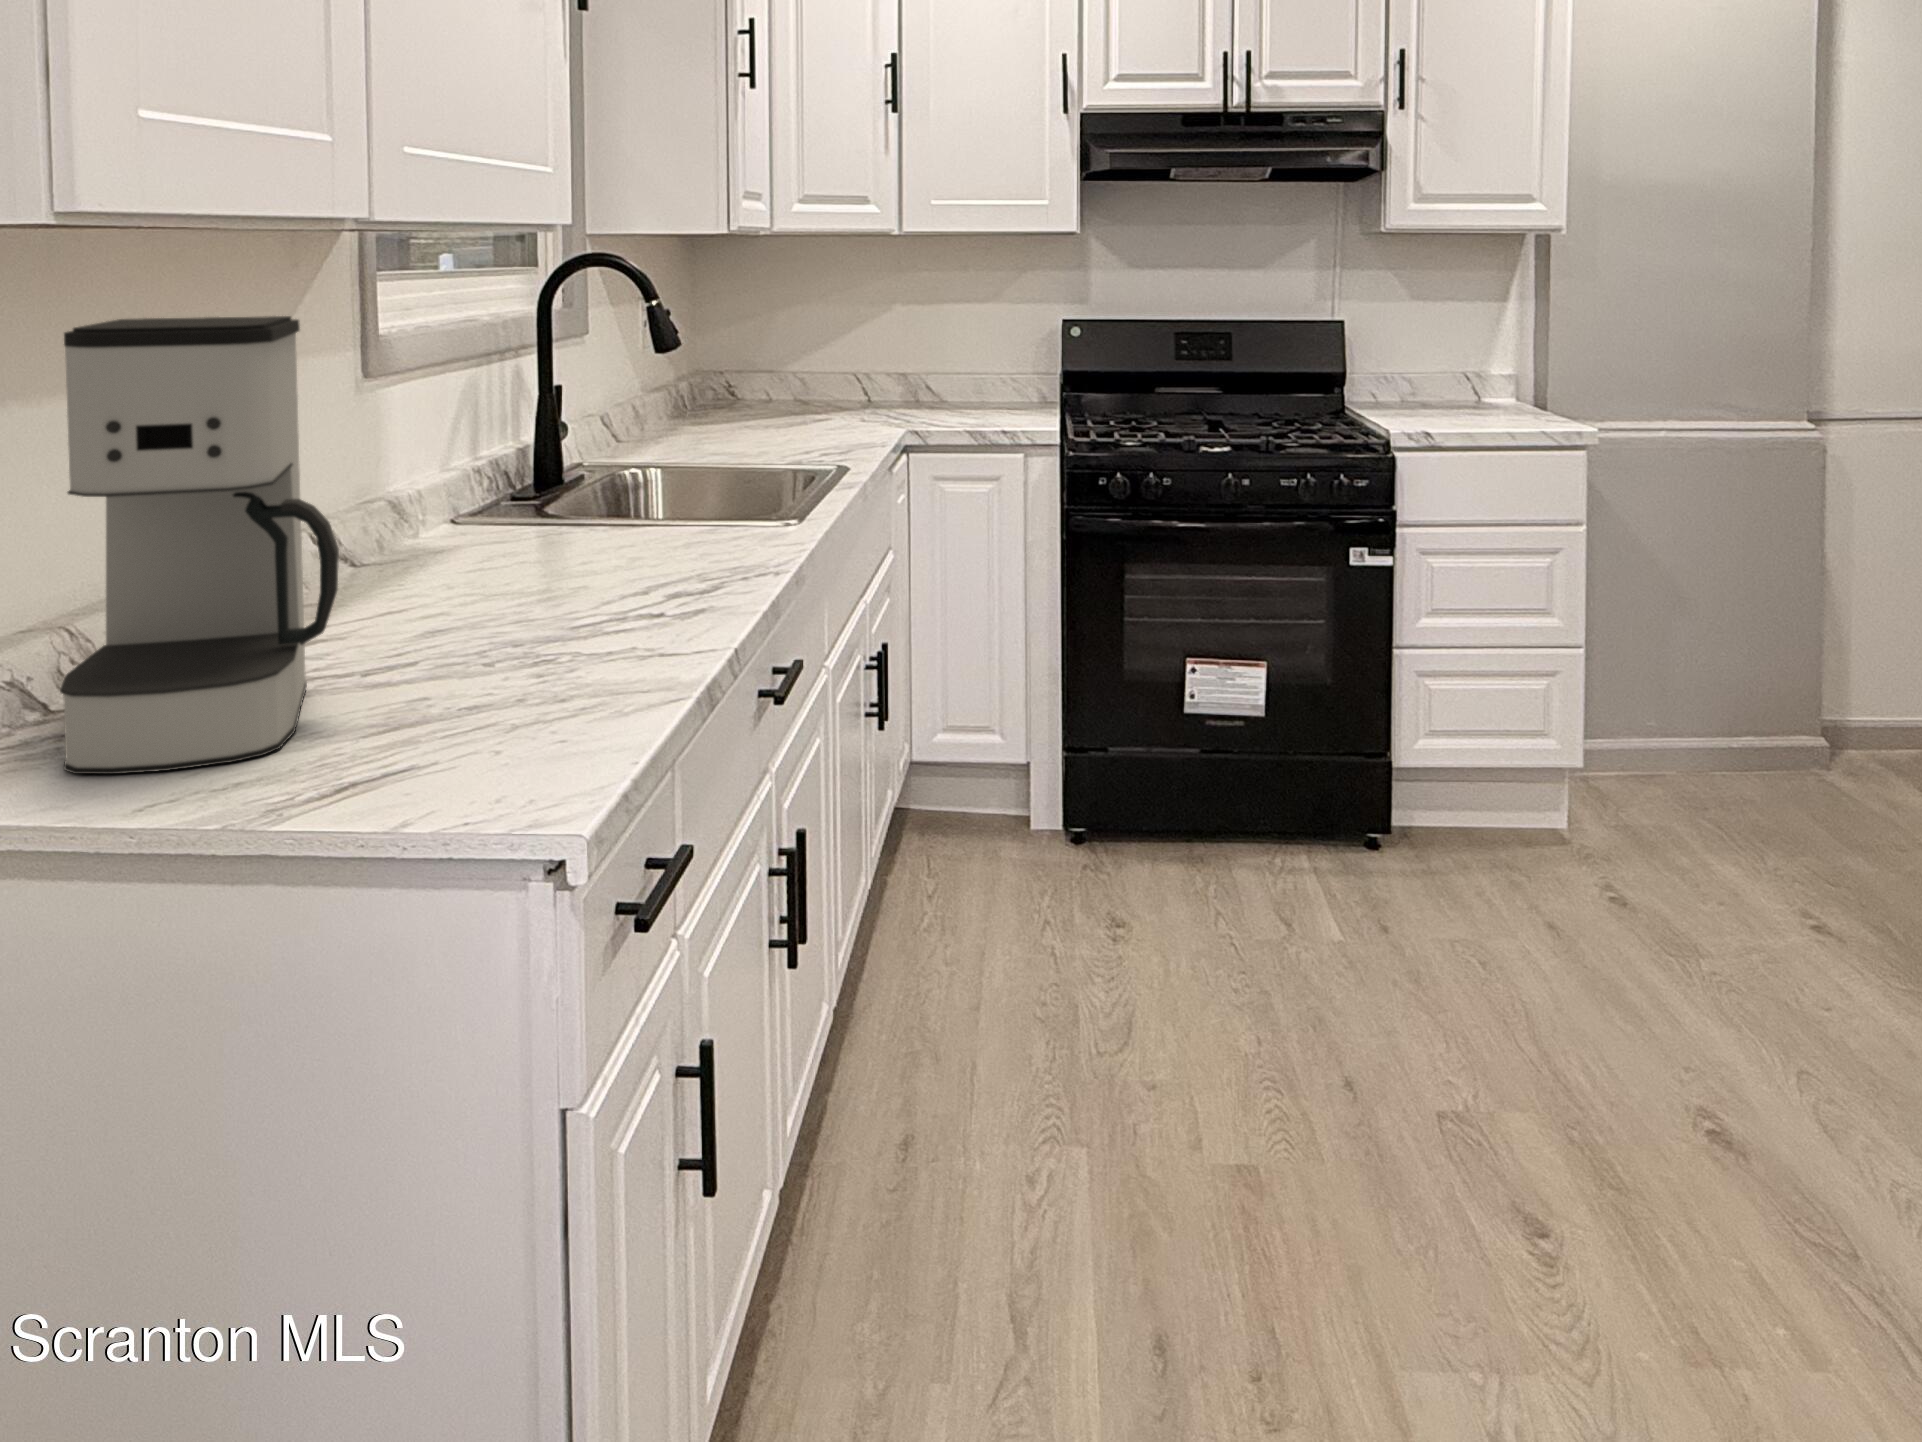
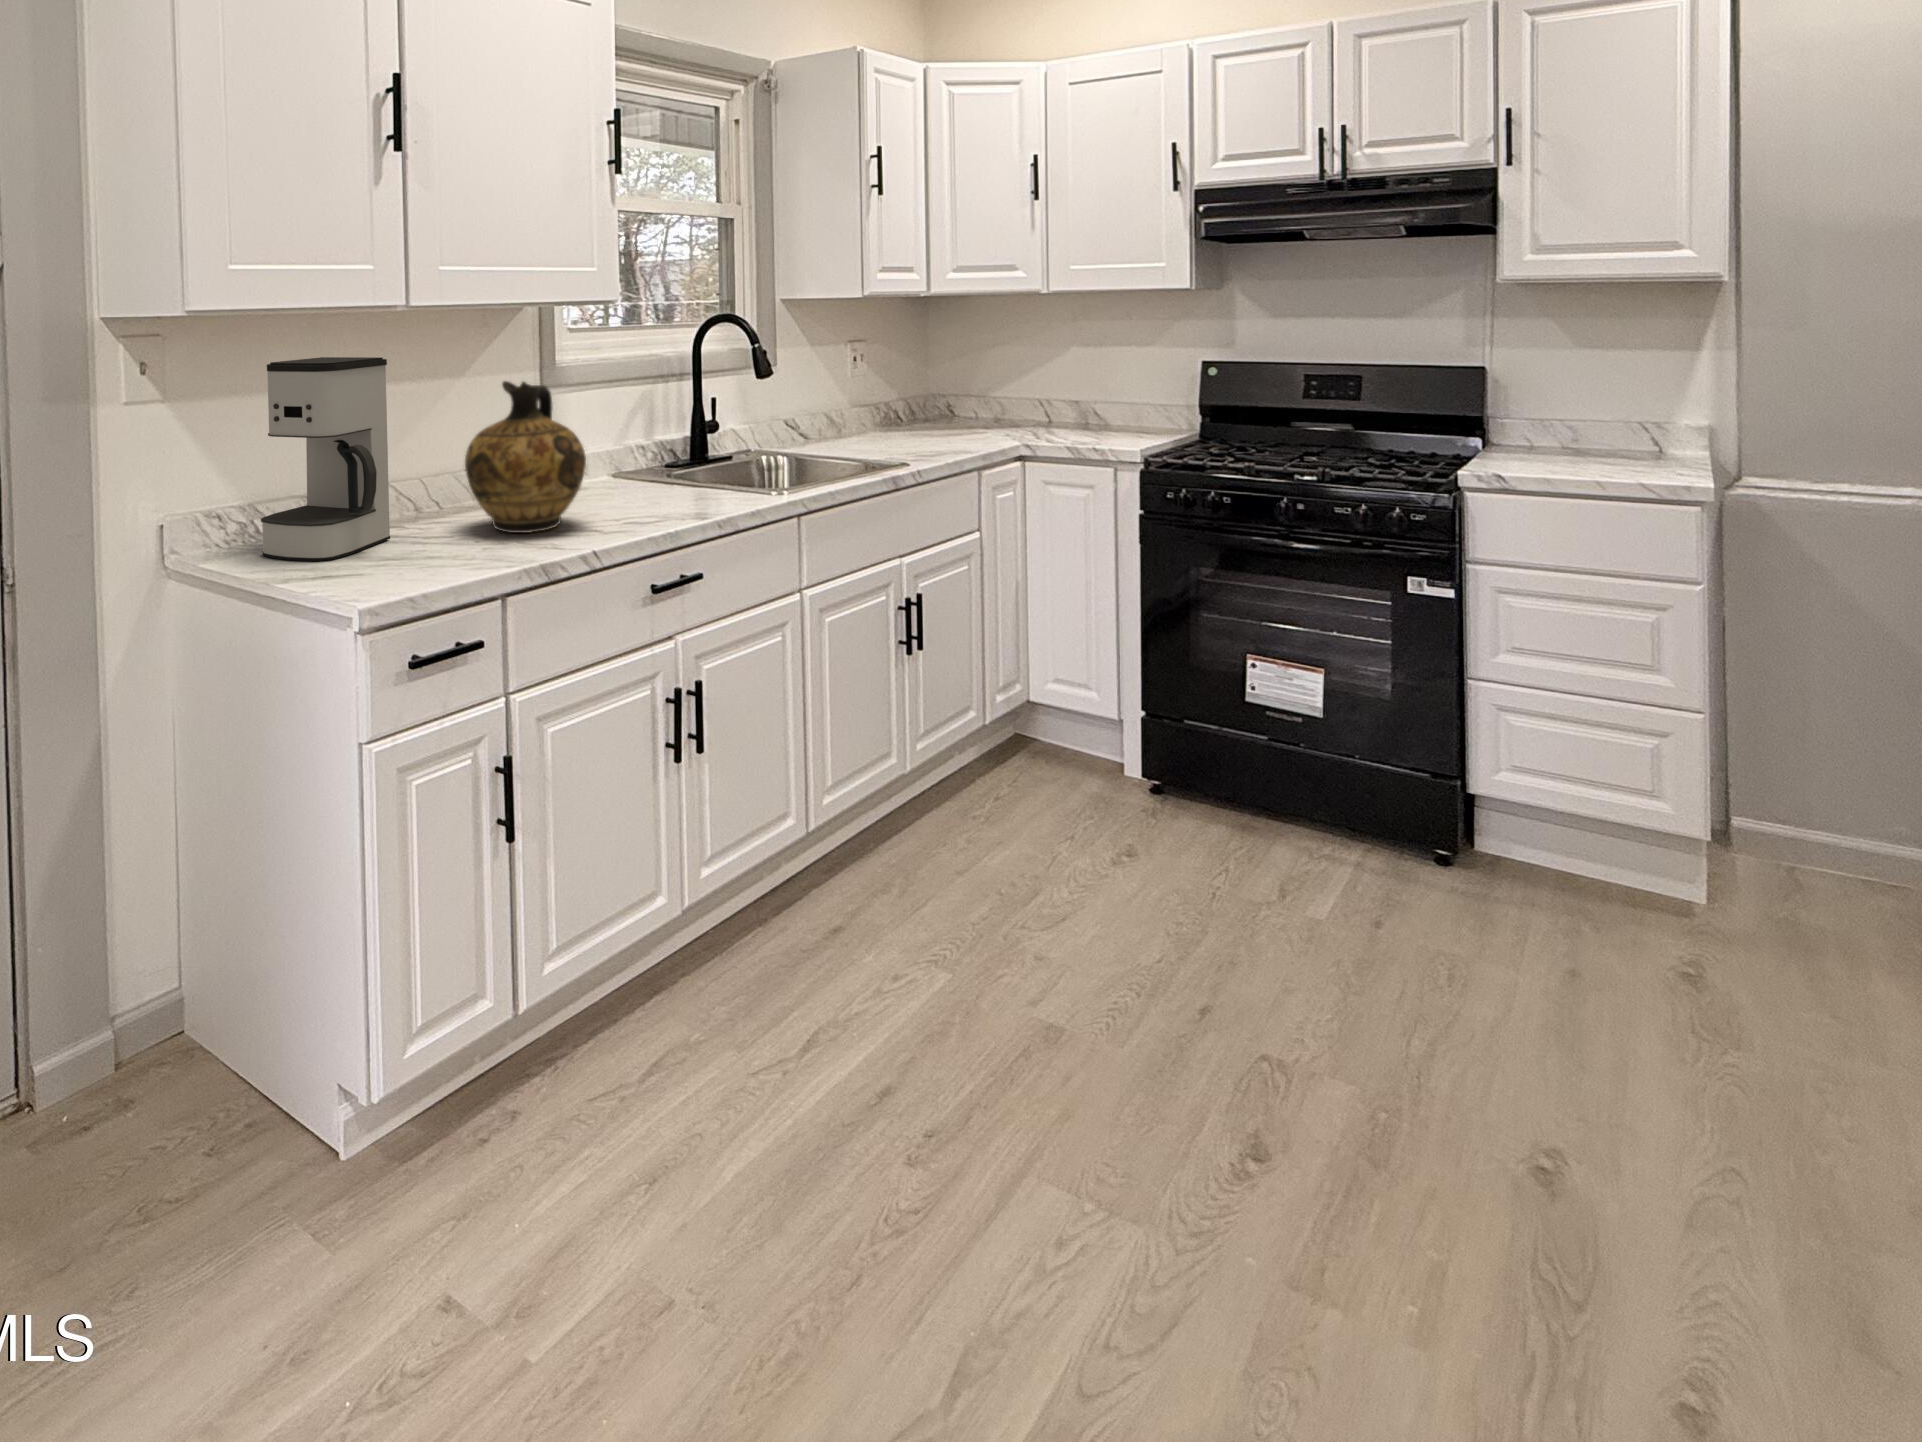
ceramic jug: none [409,357,638,638] -> present [465,381,586,533]

